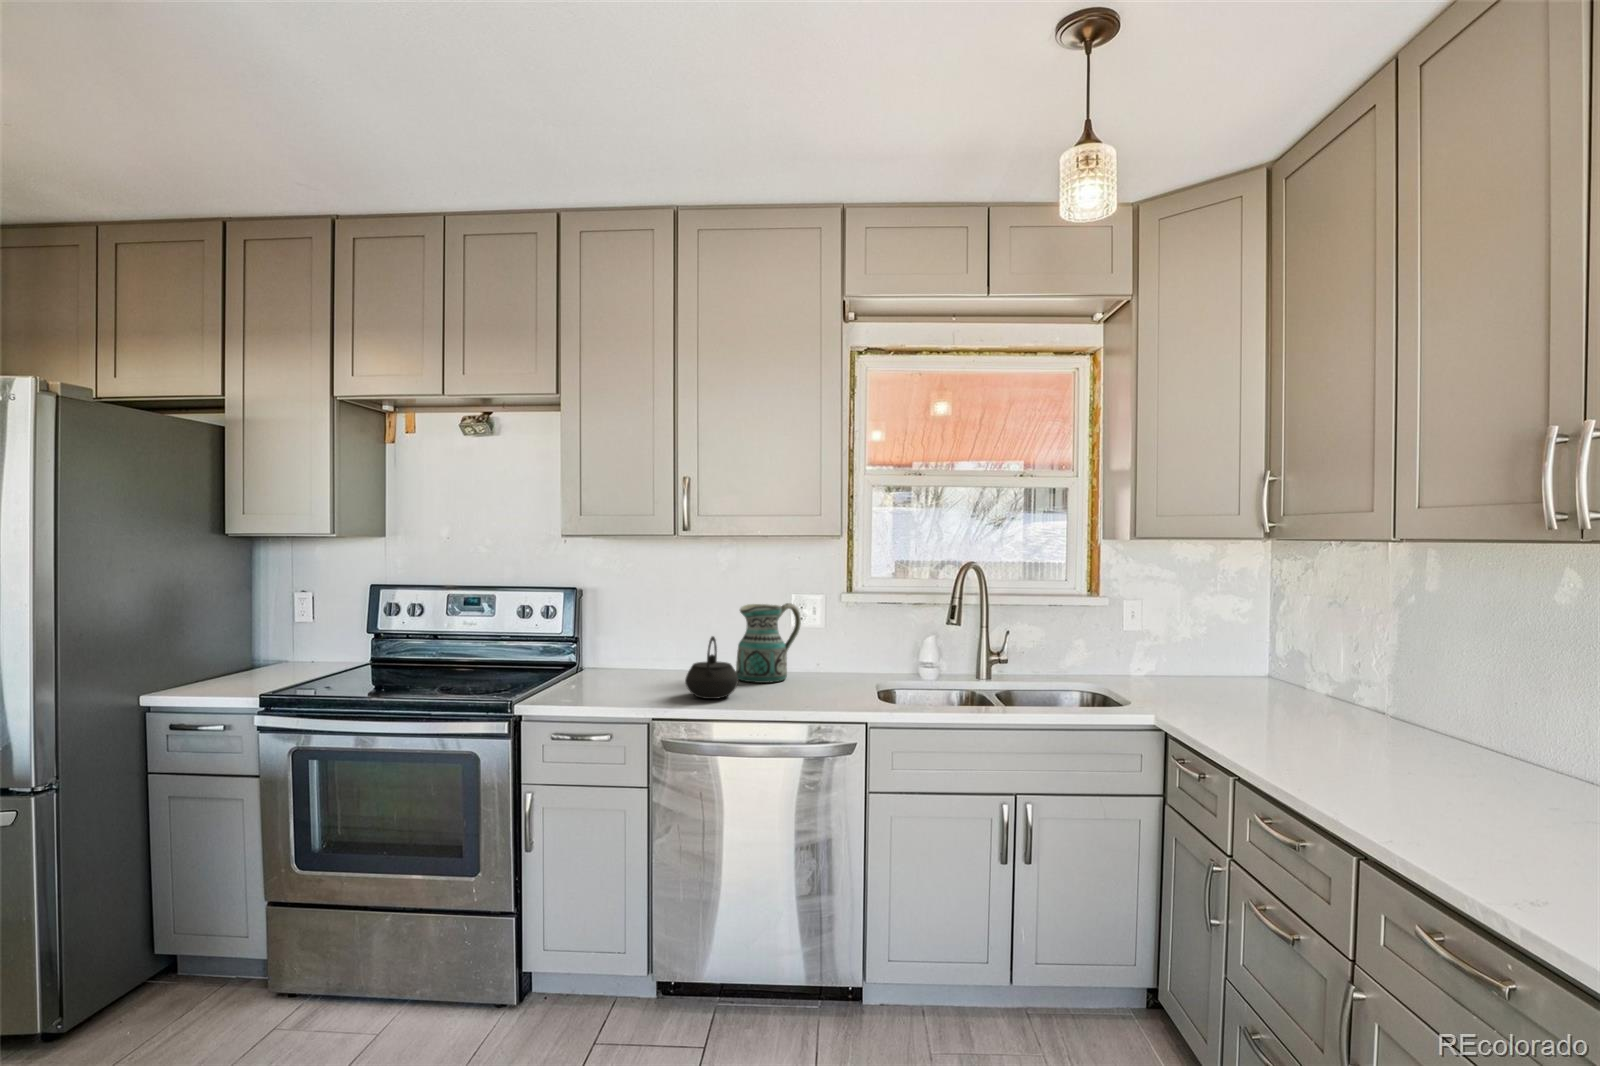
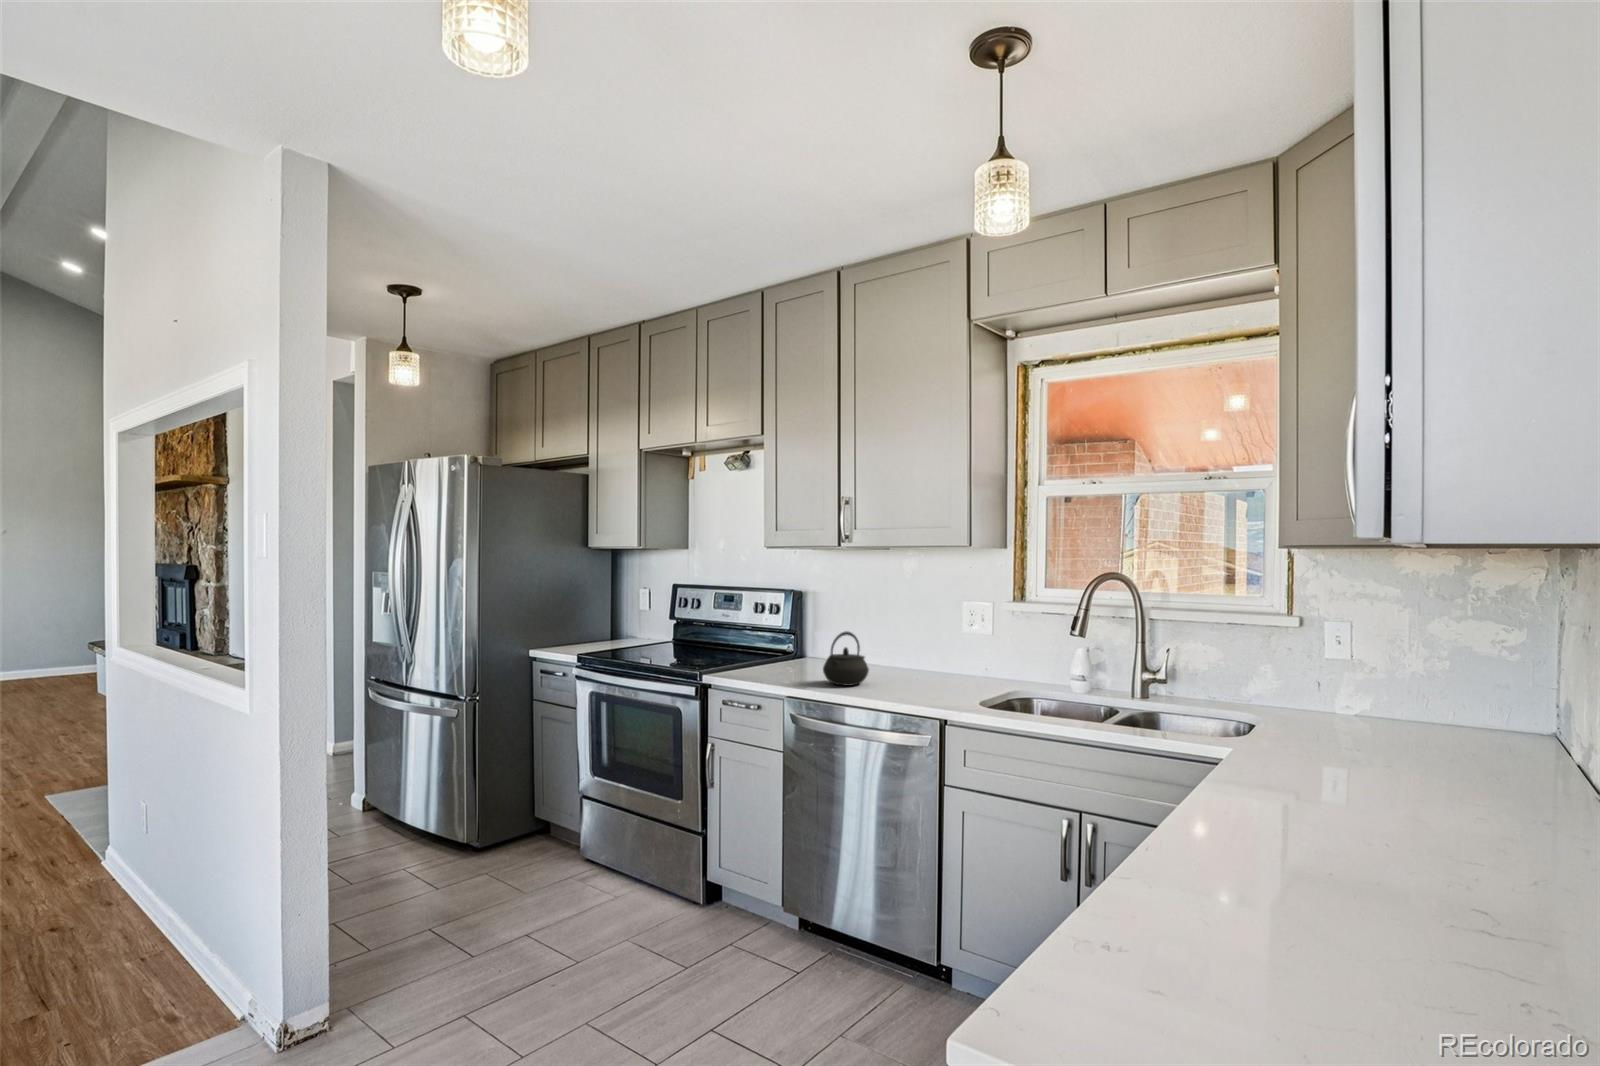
ceramic pitcher: present [736,603,801,683] -> none [898,608,963,680]

